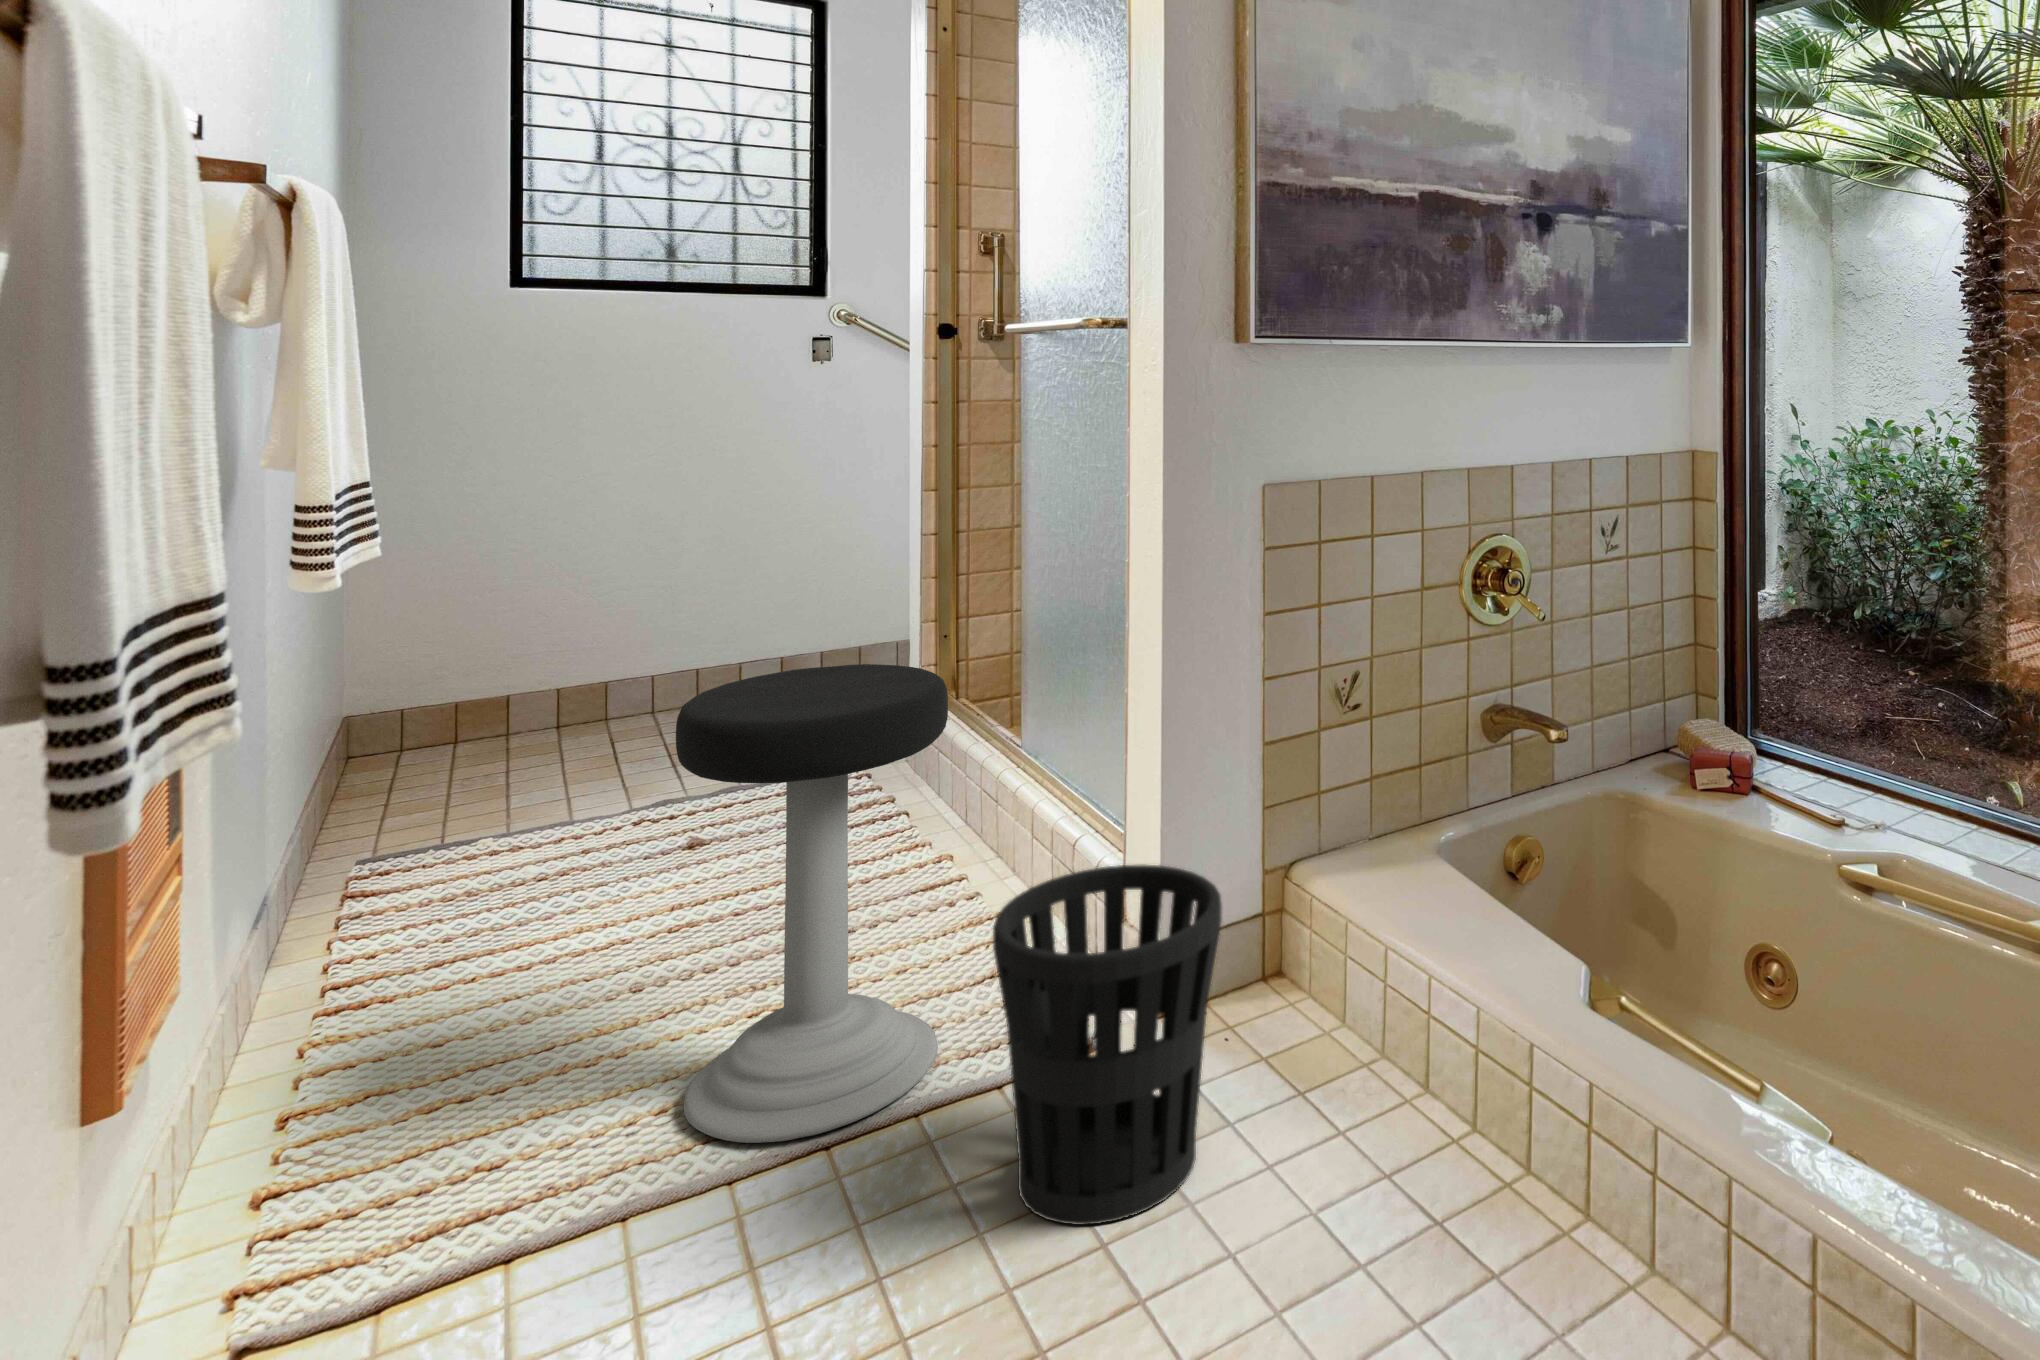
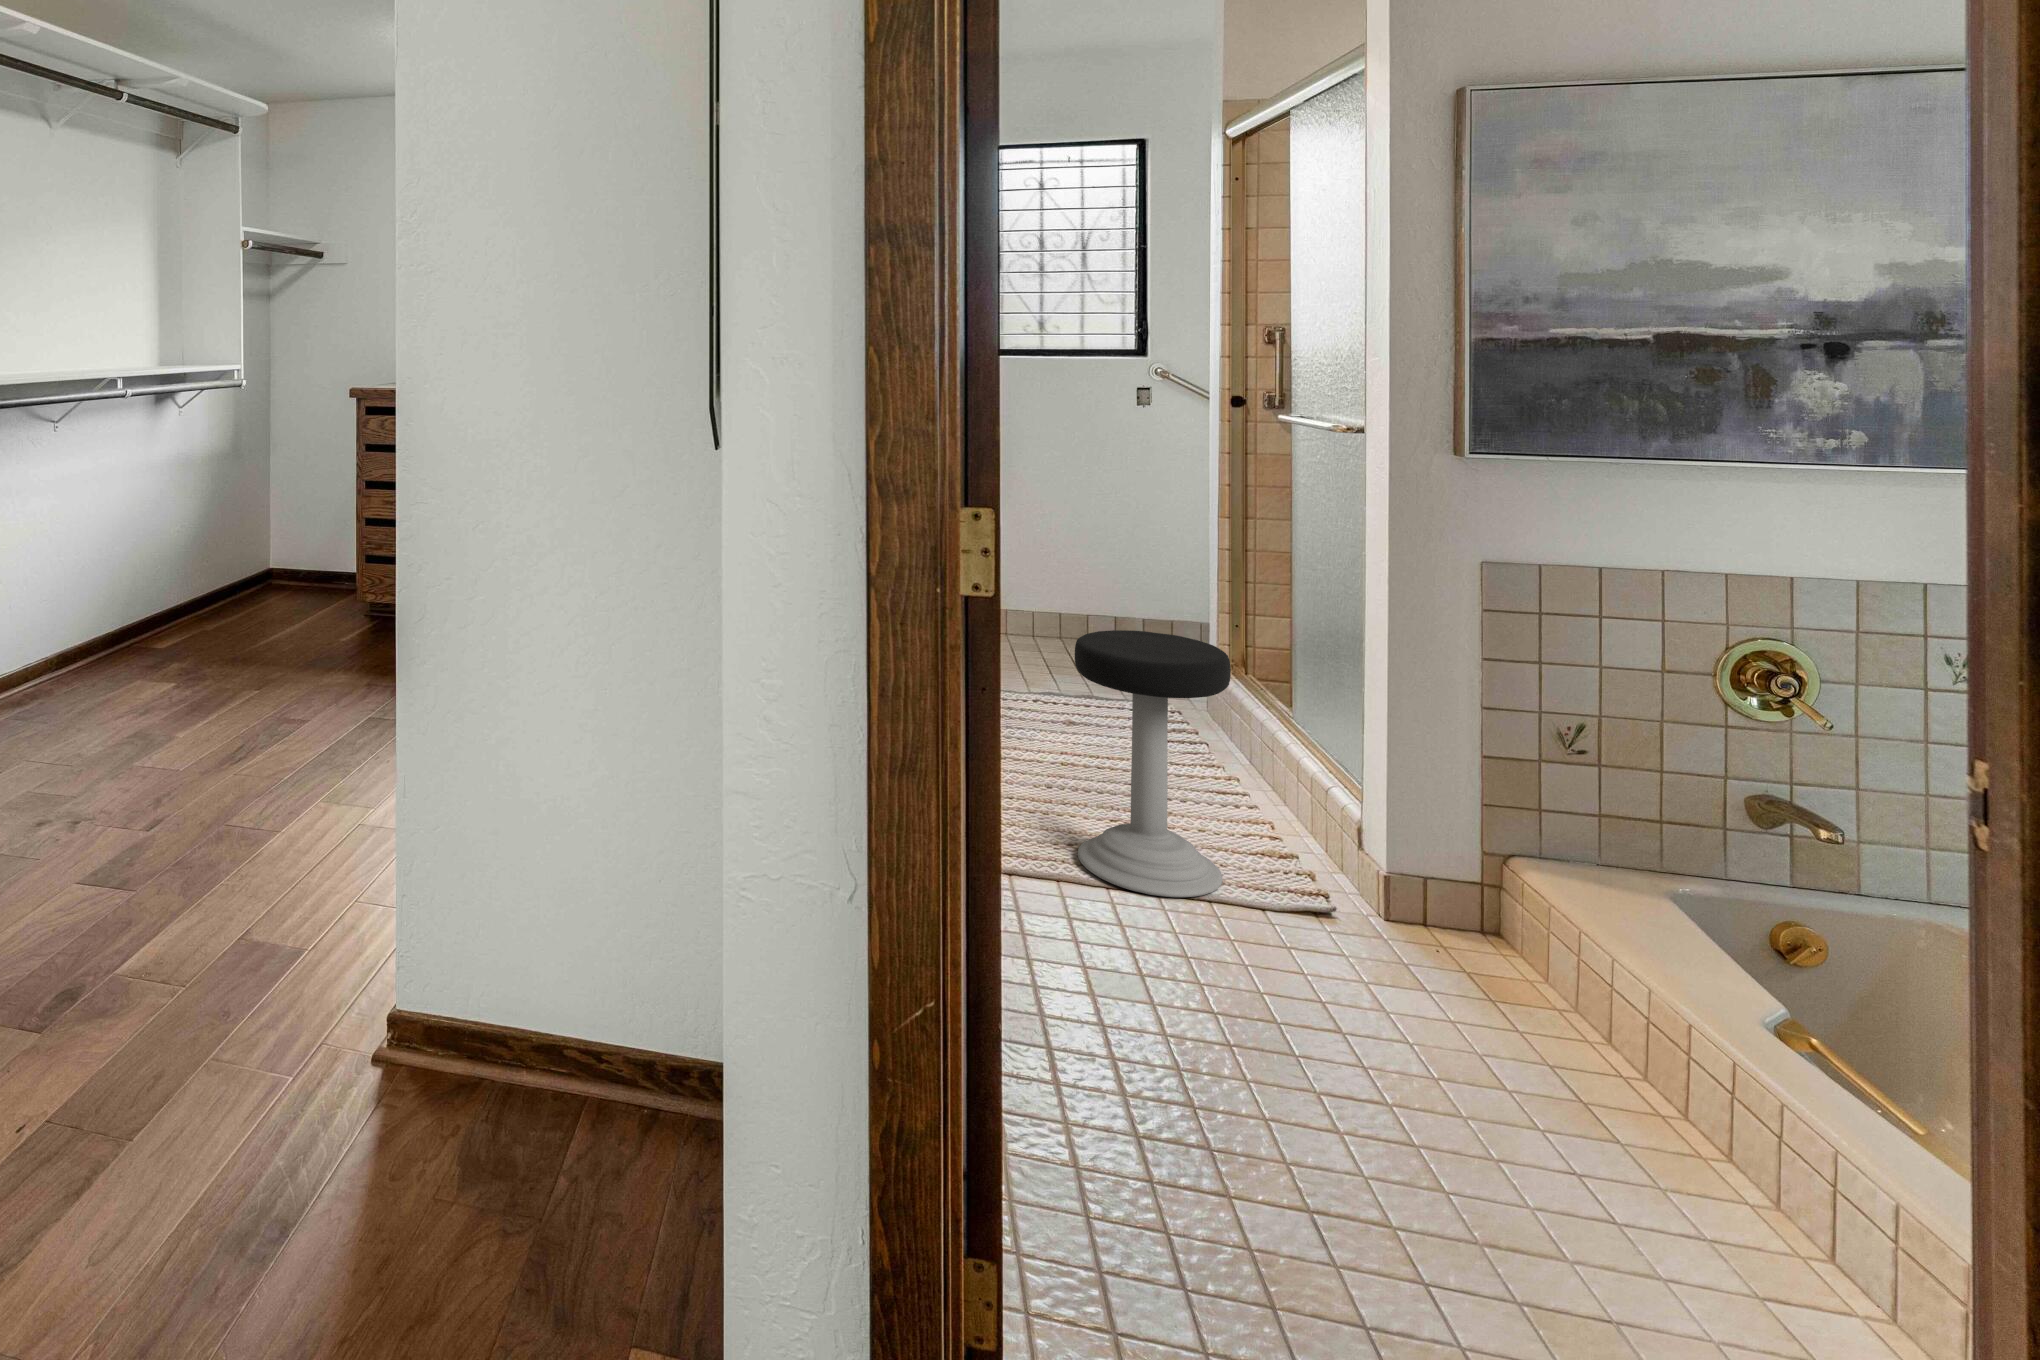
wastebasket: present [993,864,1222,1225] -> none [1254,794,1418,1010]

